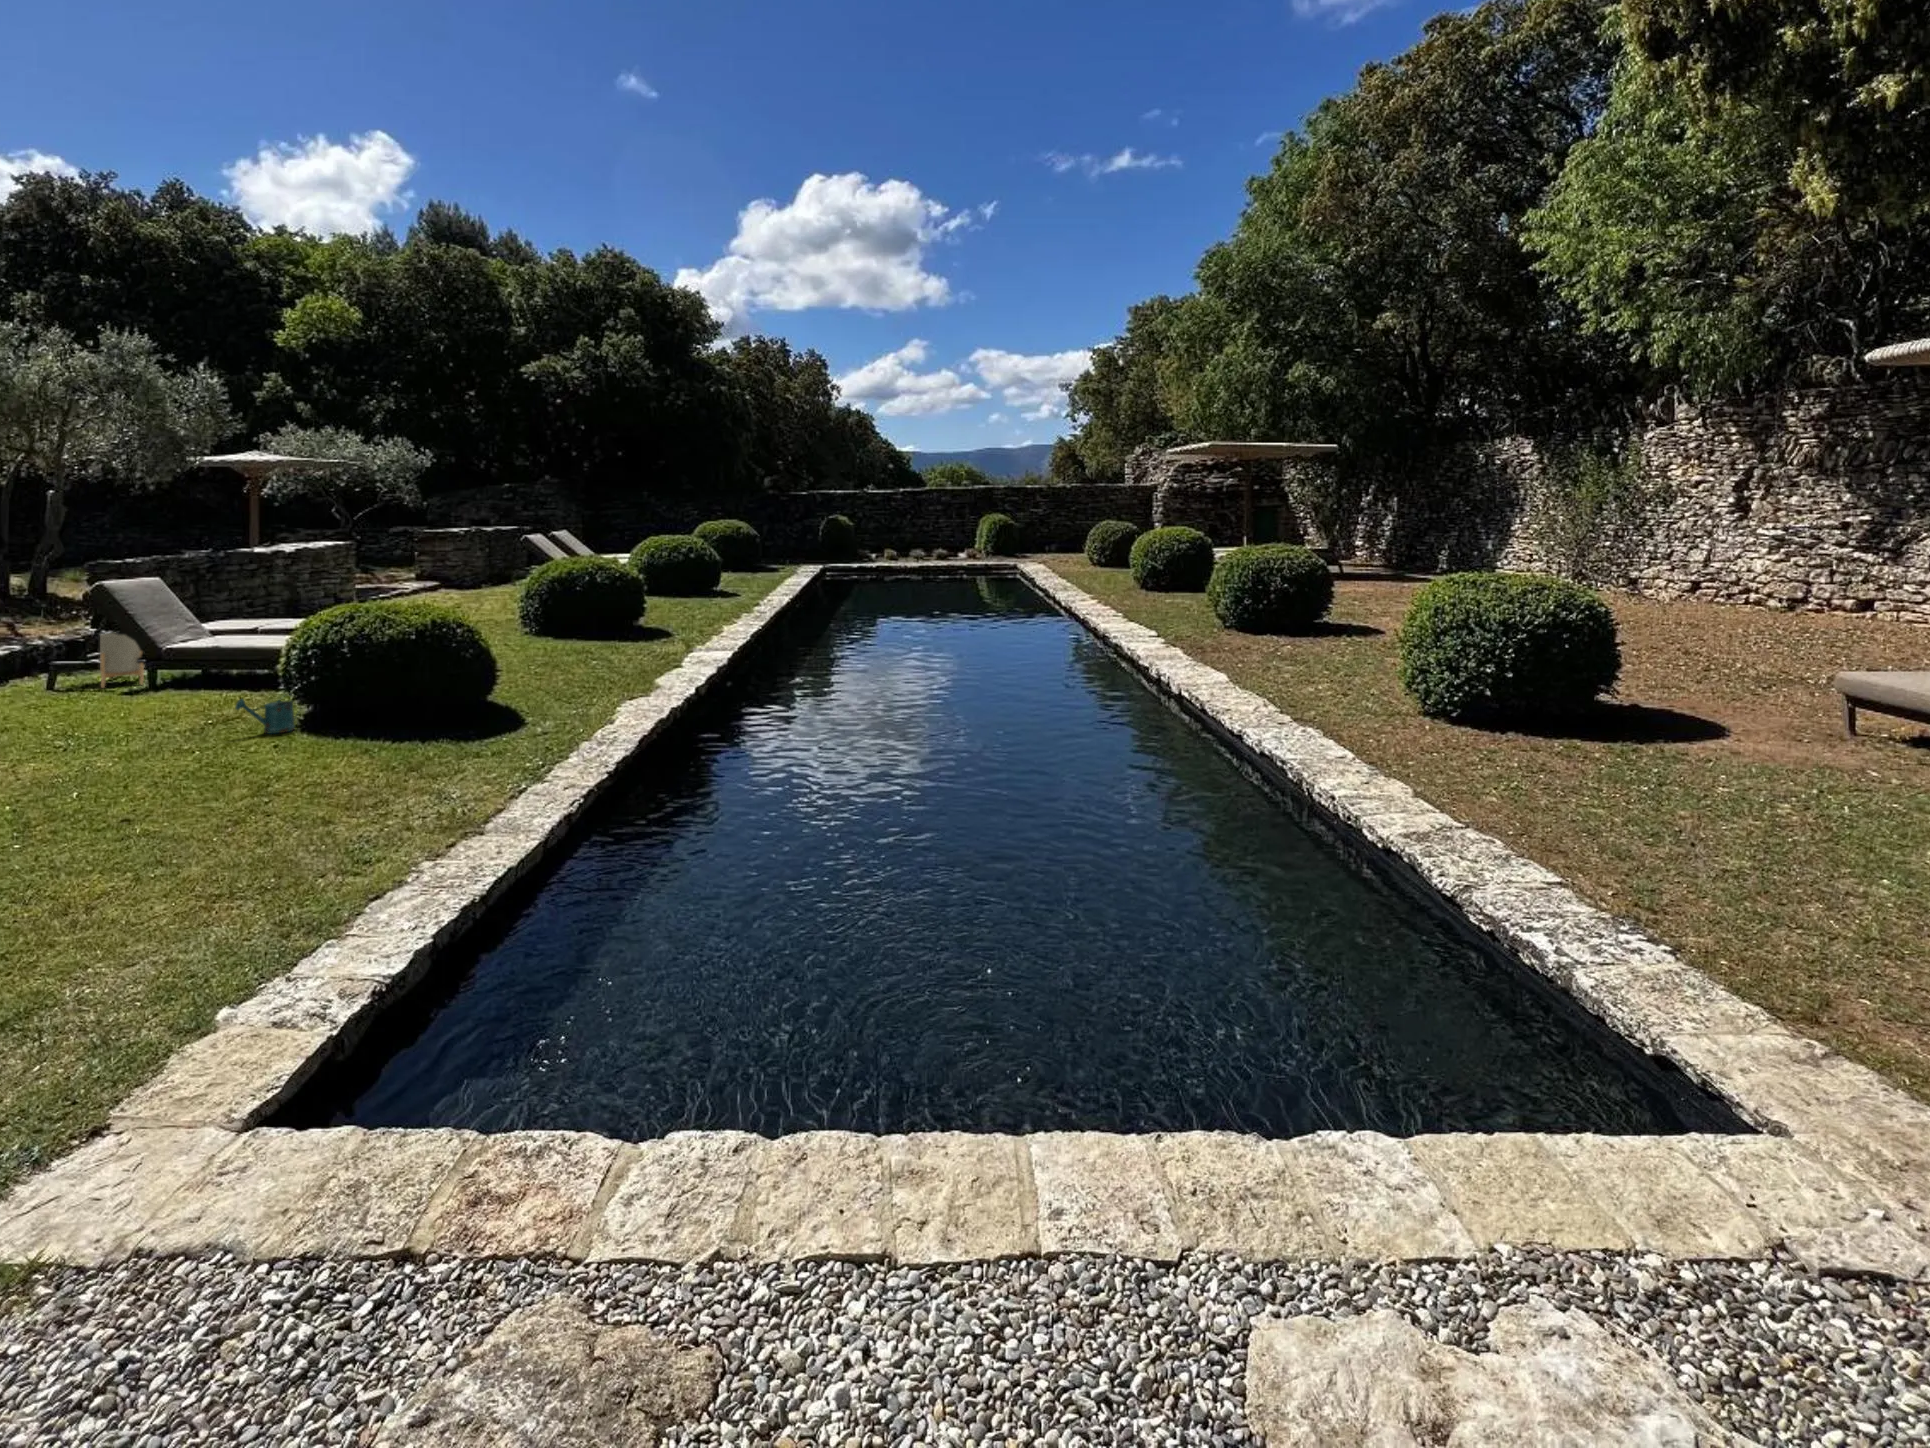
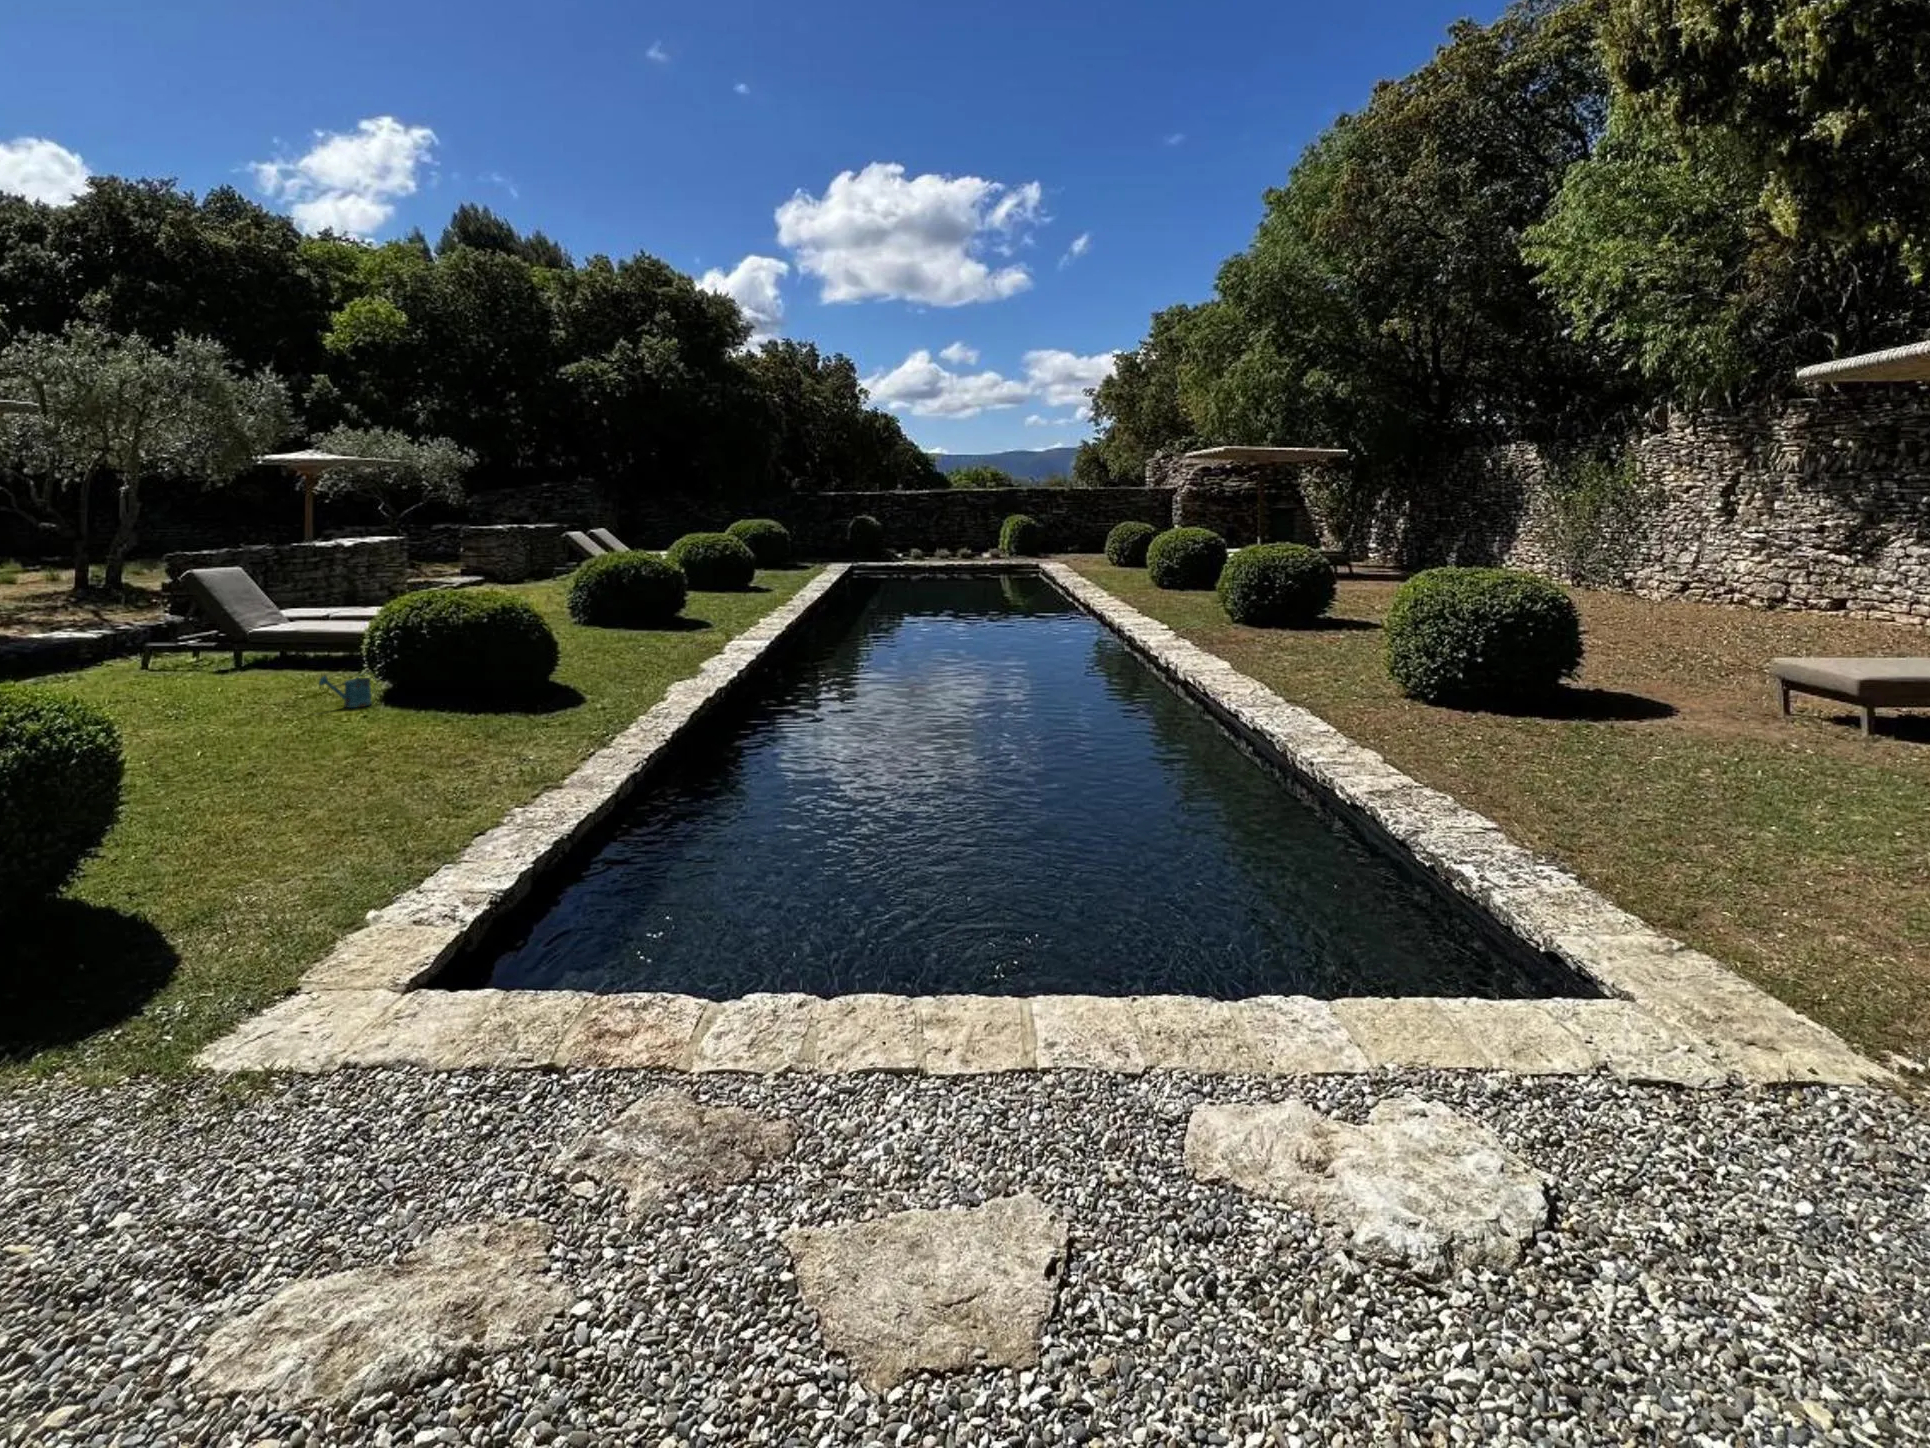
planter: present [100,632,145,688] -> none [184,616,225,668]

